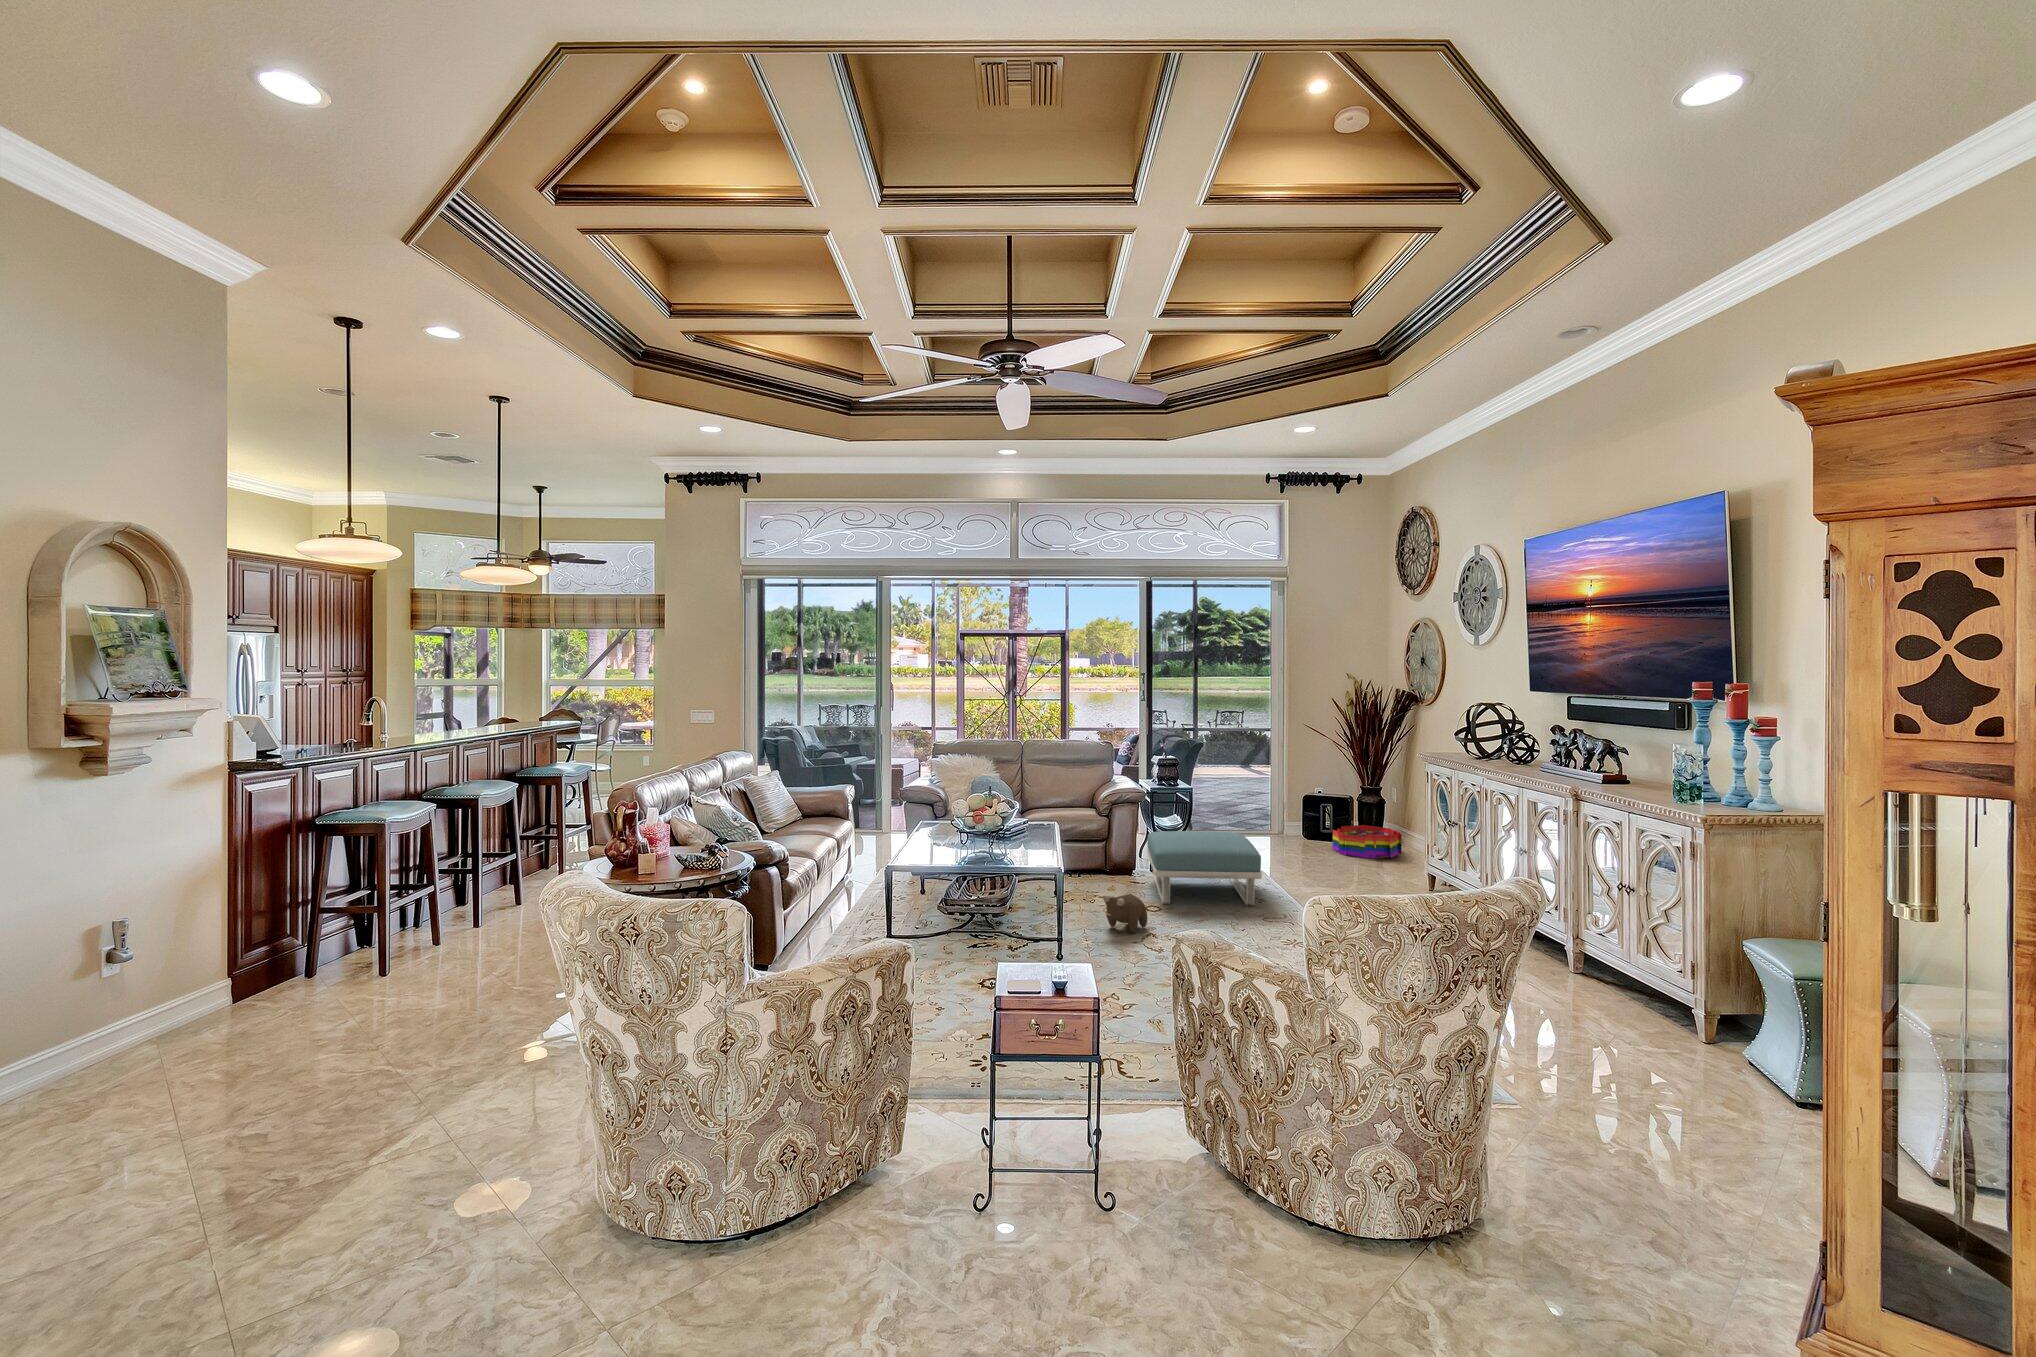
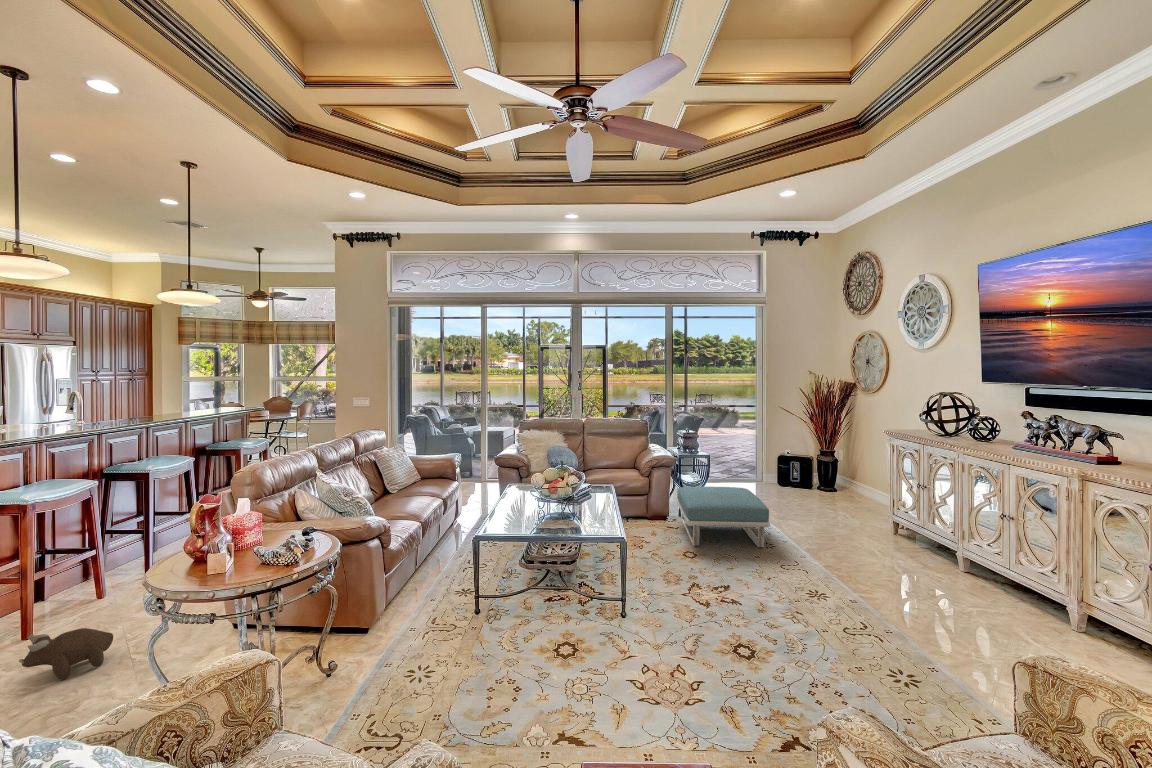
storage bin: present [1332,825,1402,859] -> none [802,476,854,502]
plush toy: present [1103,894,1147,933] -> present [19,628,113,680]

